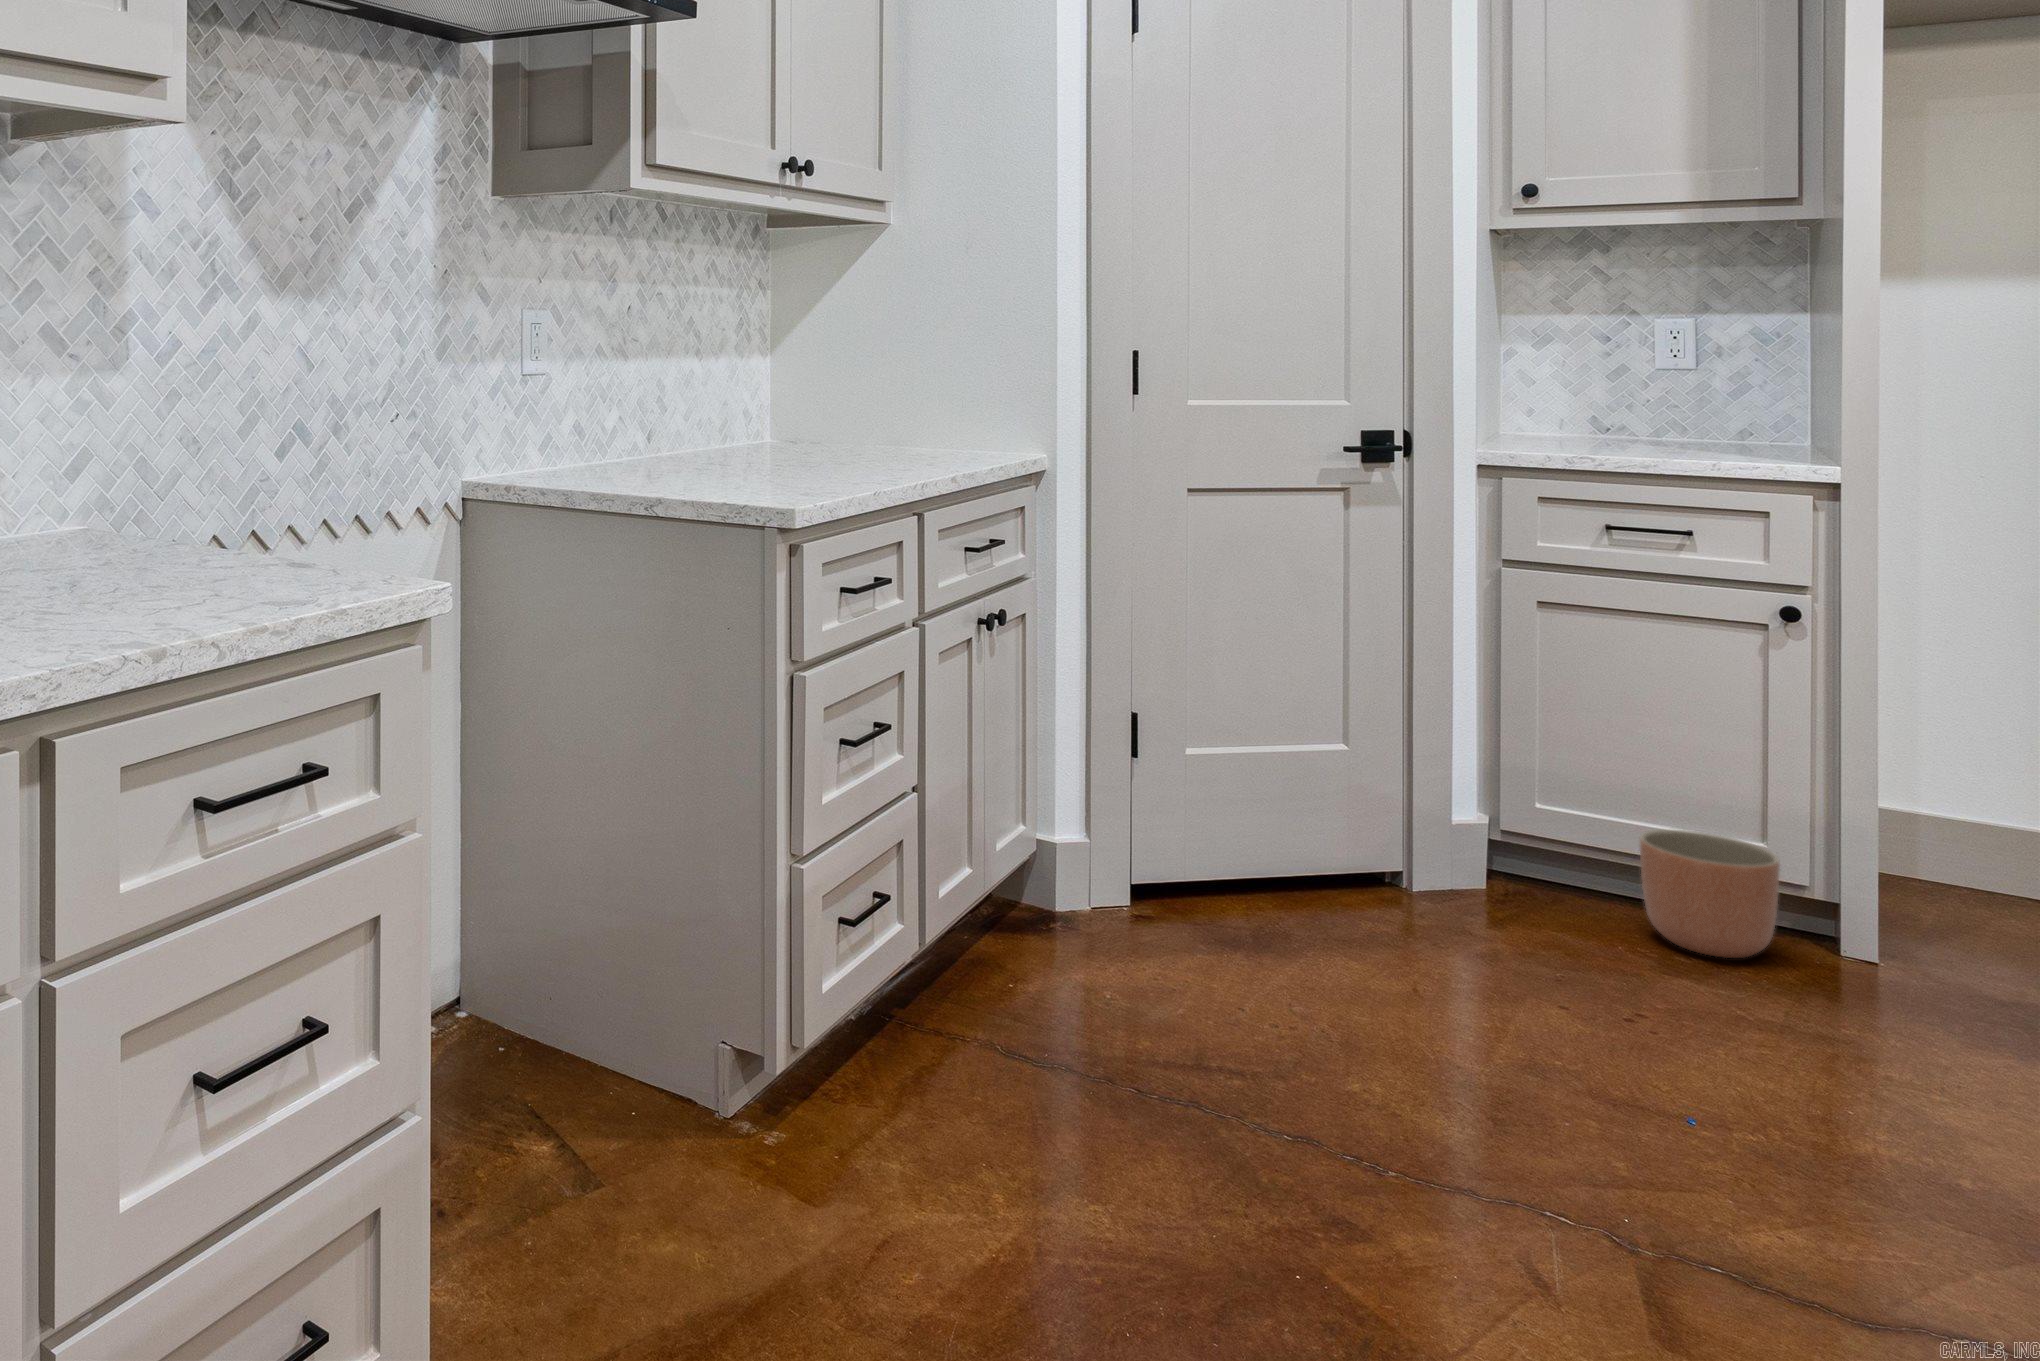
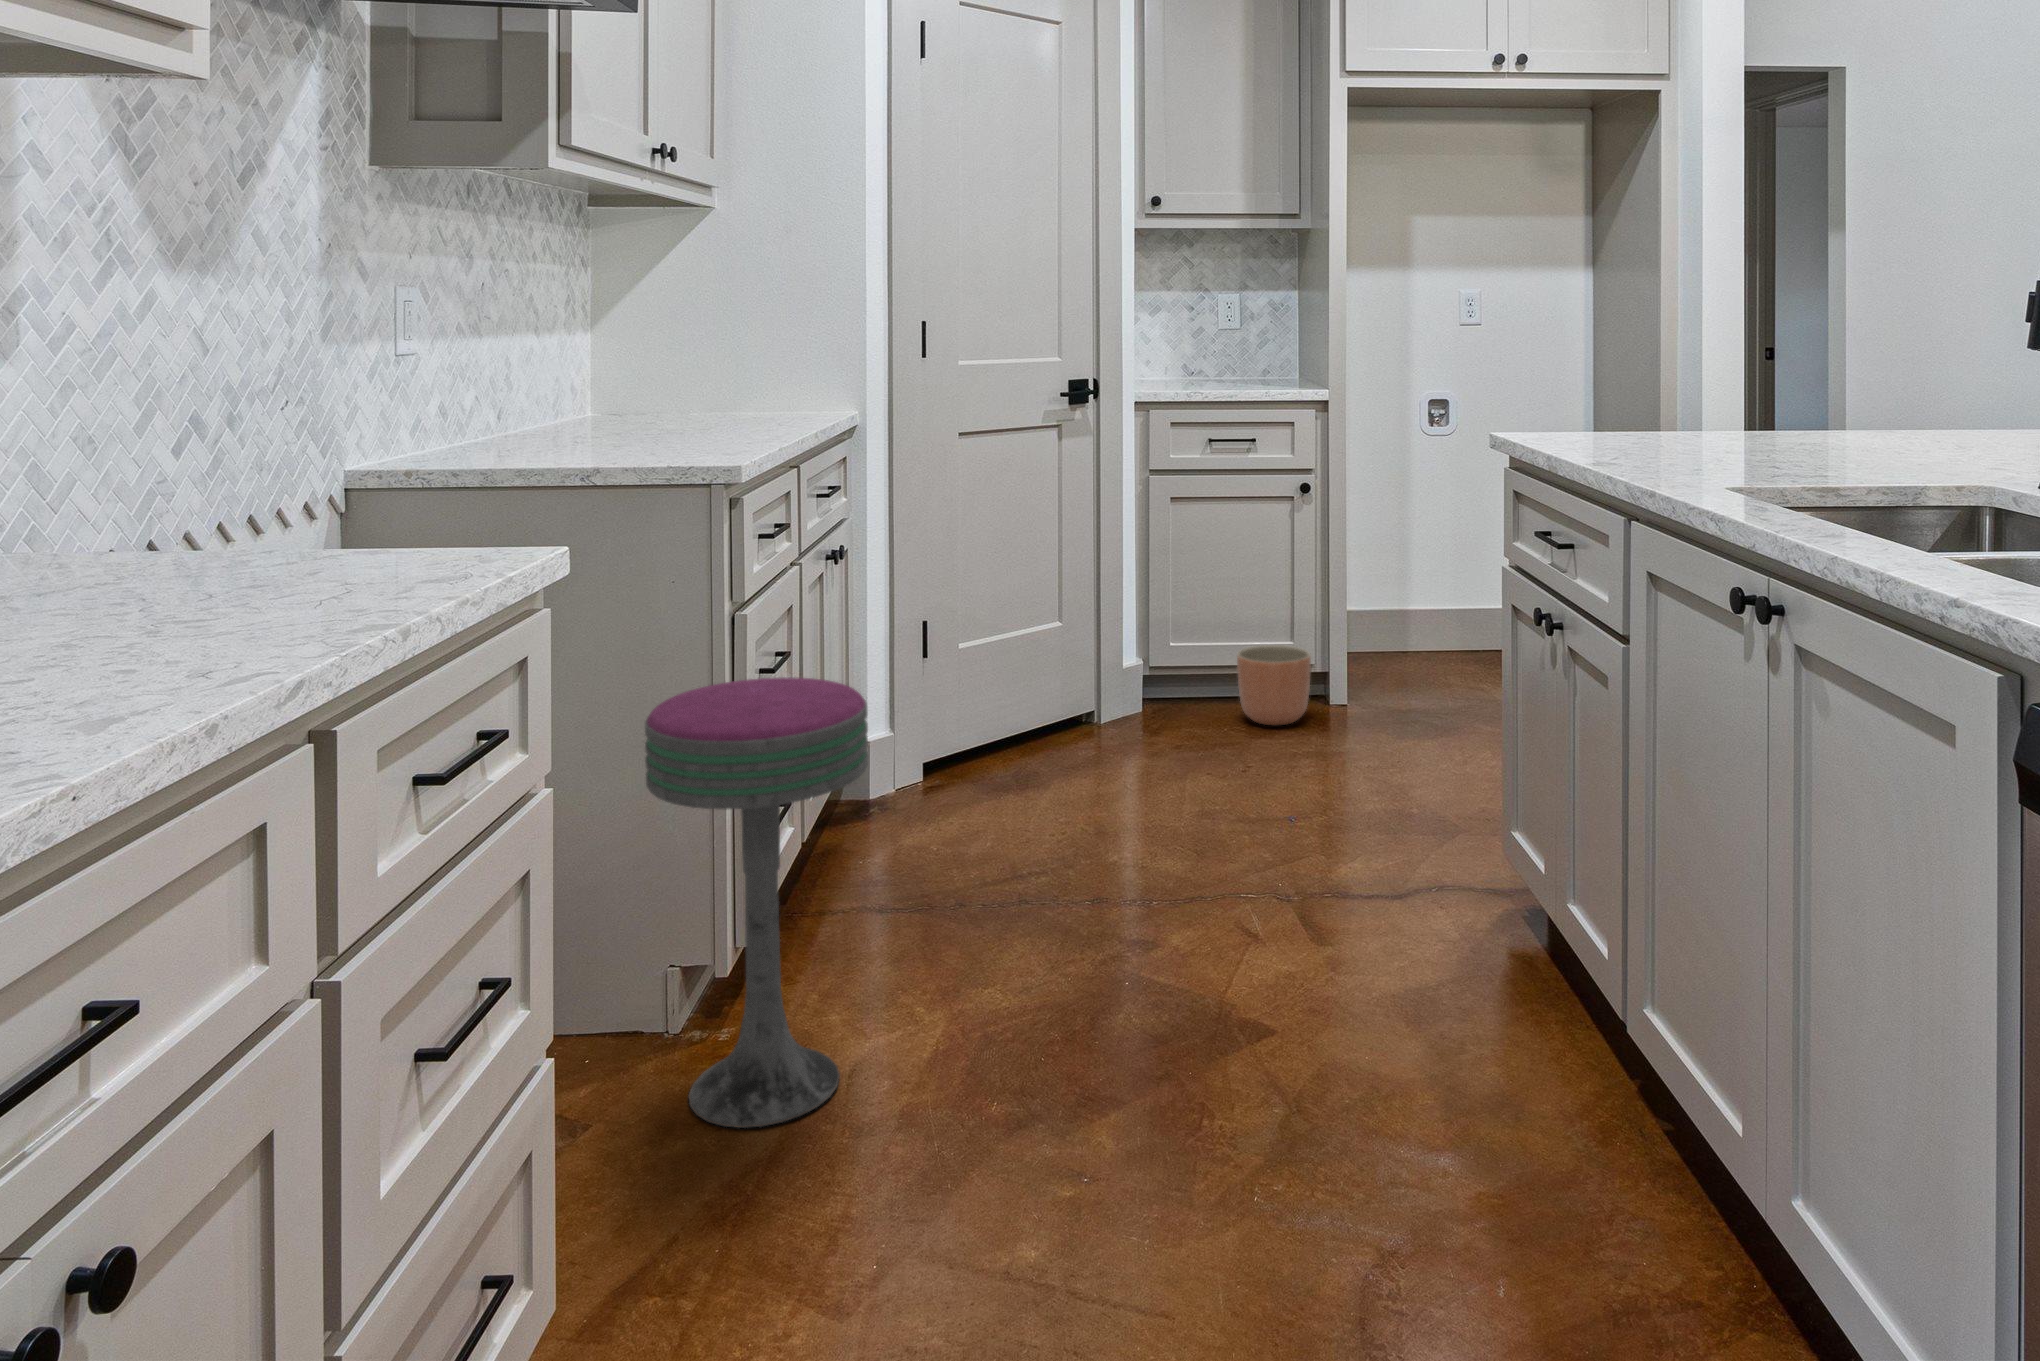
bar stool: none [661,748,908,1270] -> present [645,677,868,1128]

